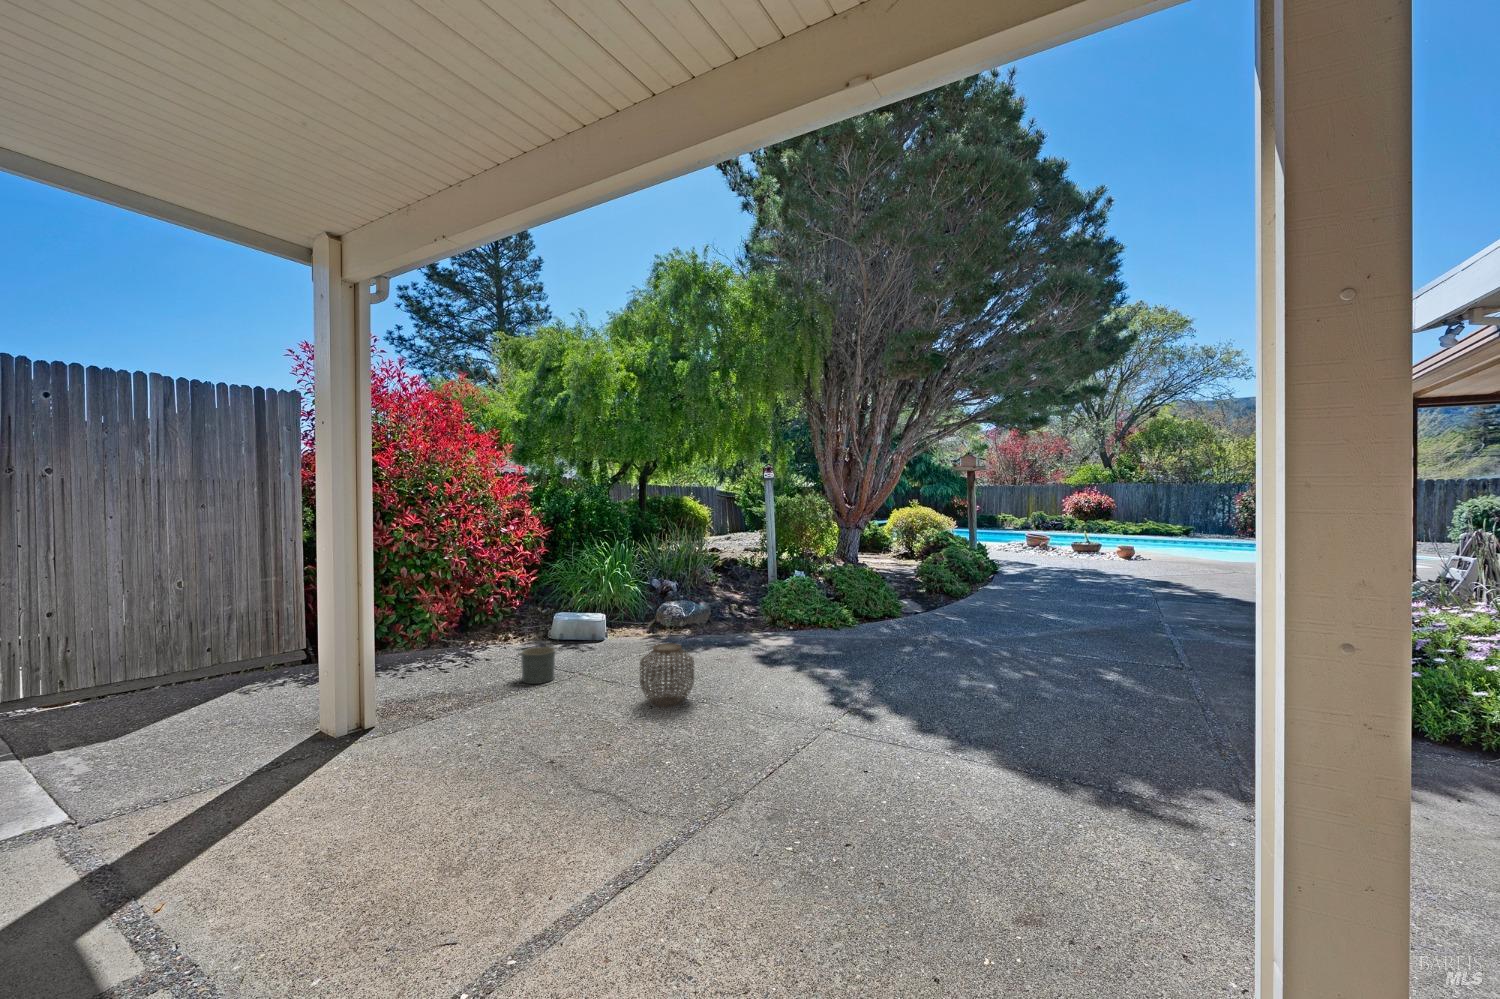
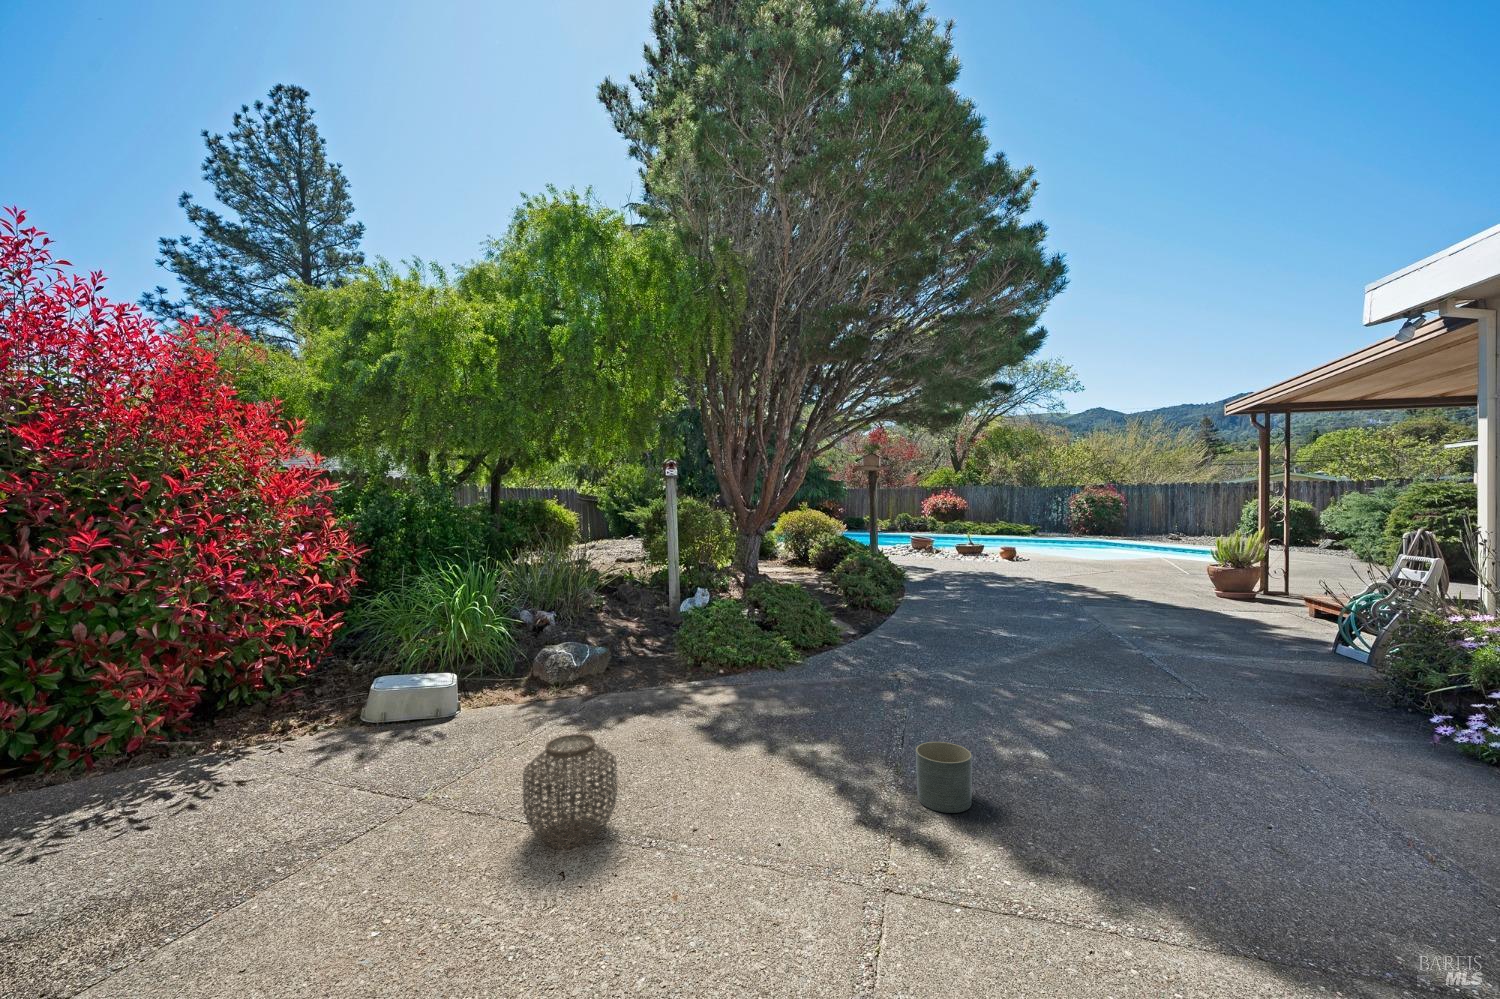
planter: present [521,647,555,684] -> present [916,742,972,813]

